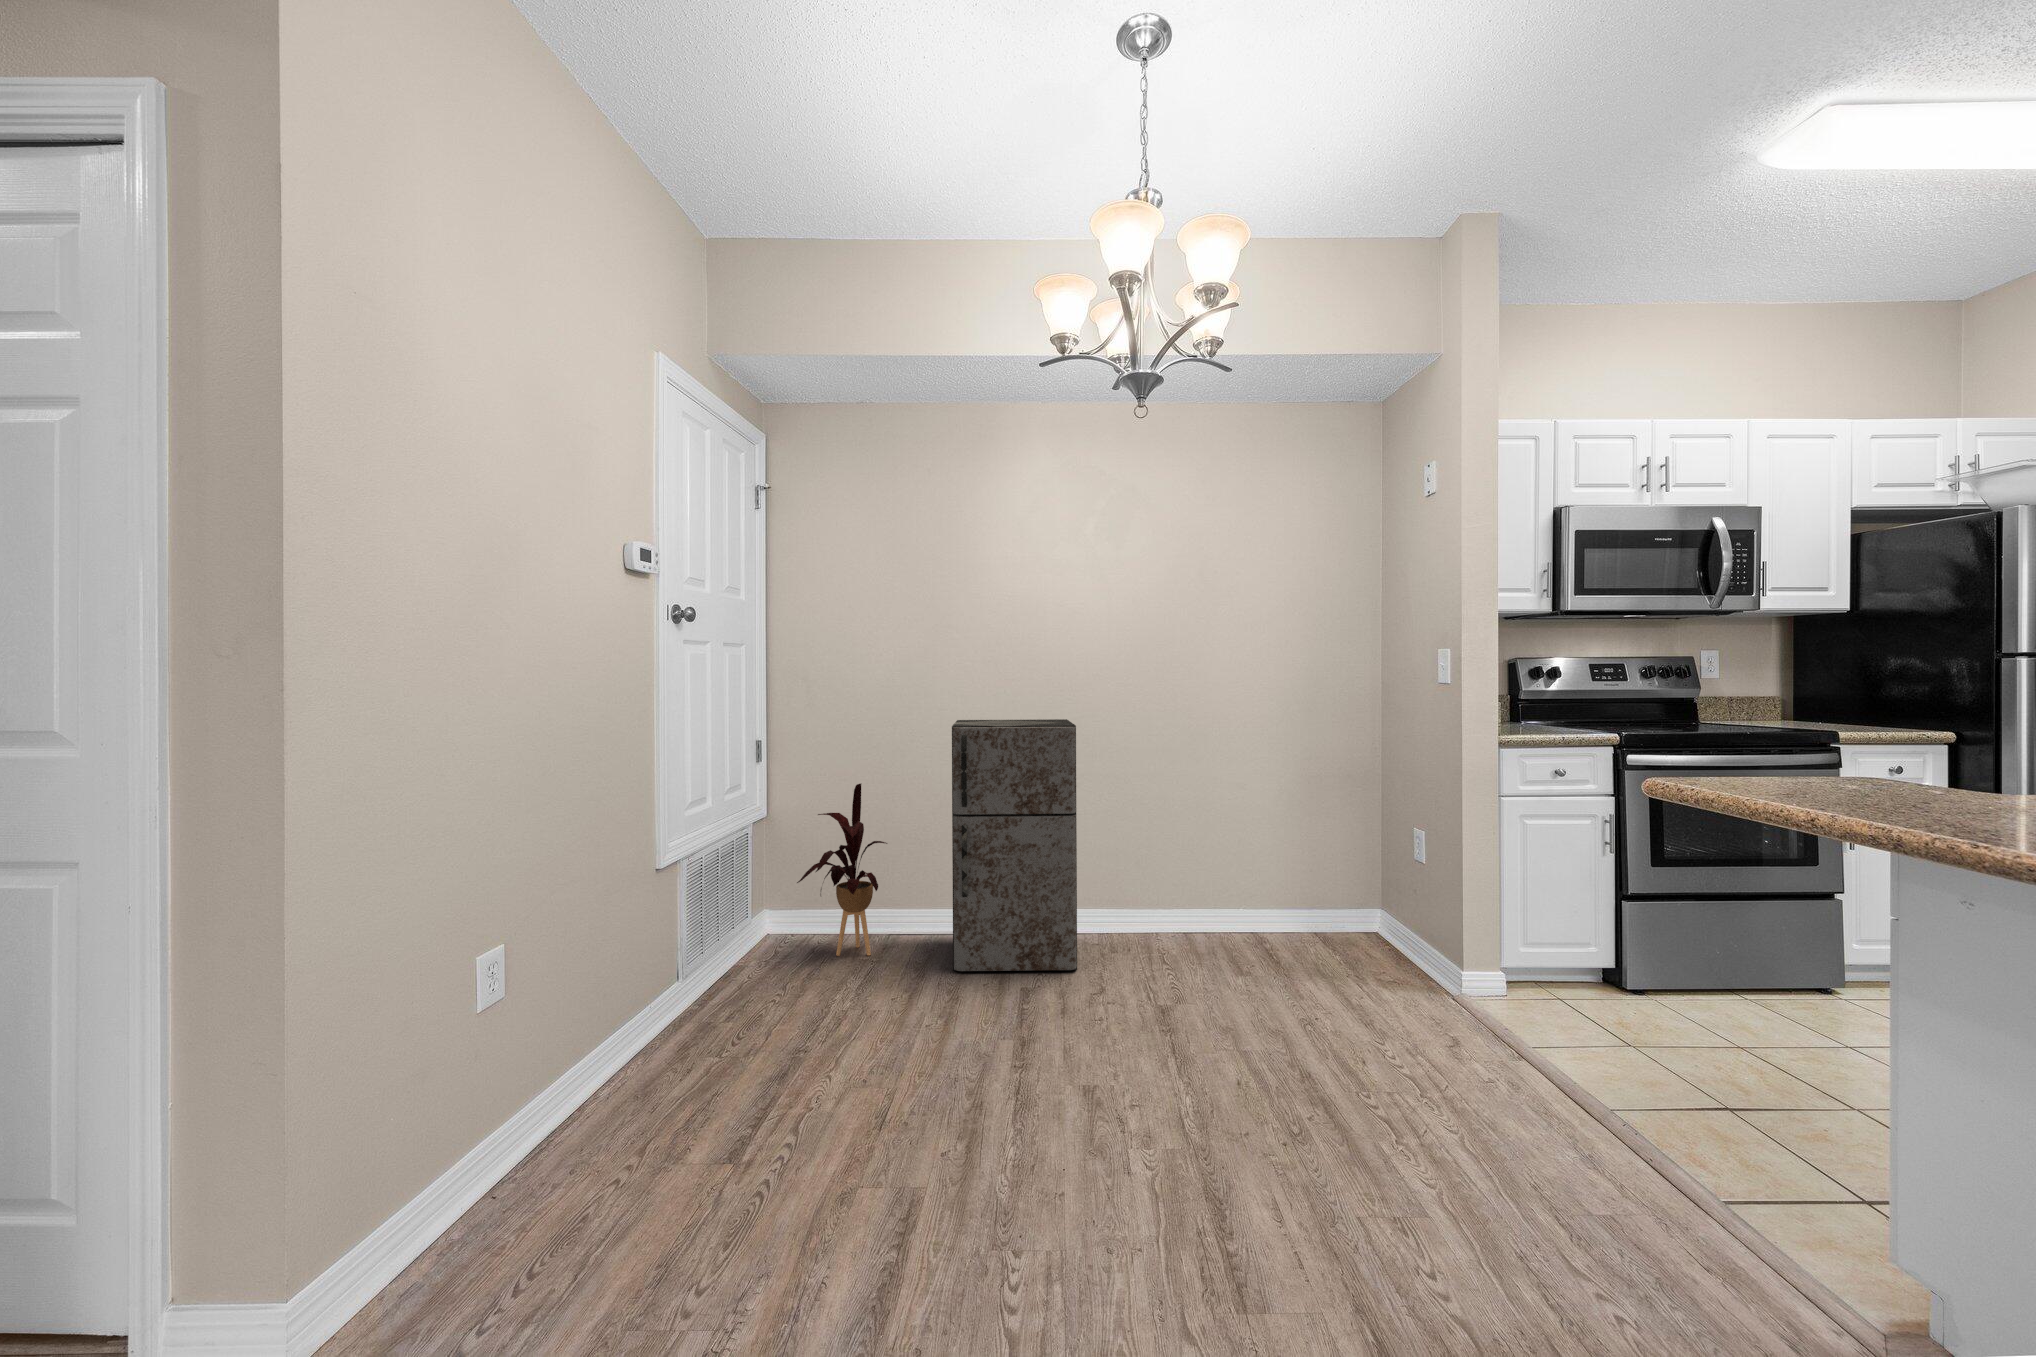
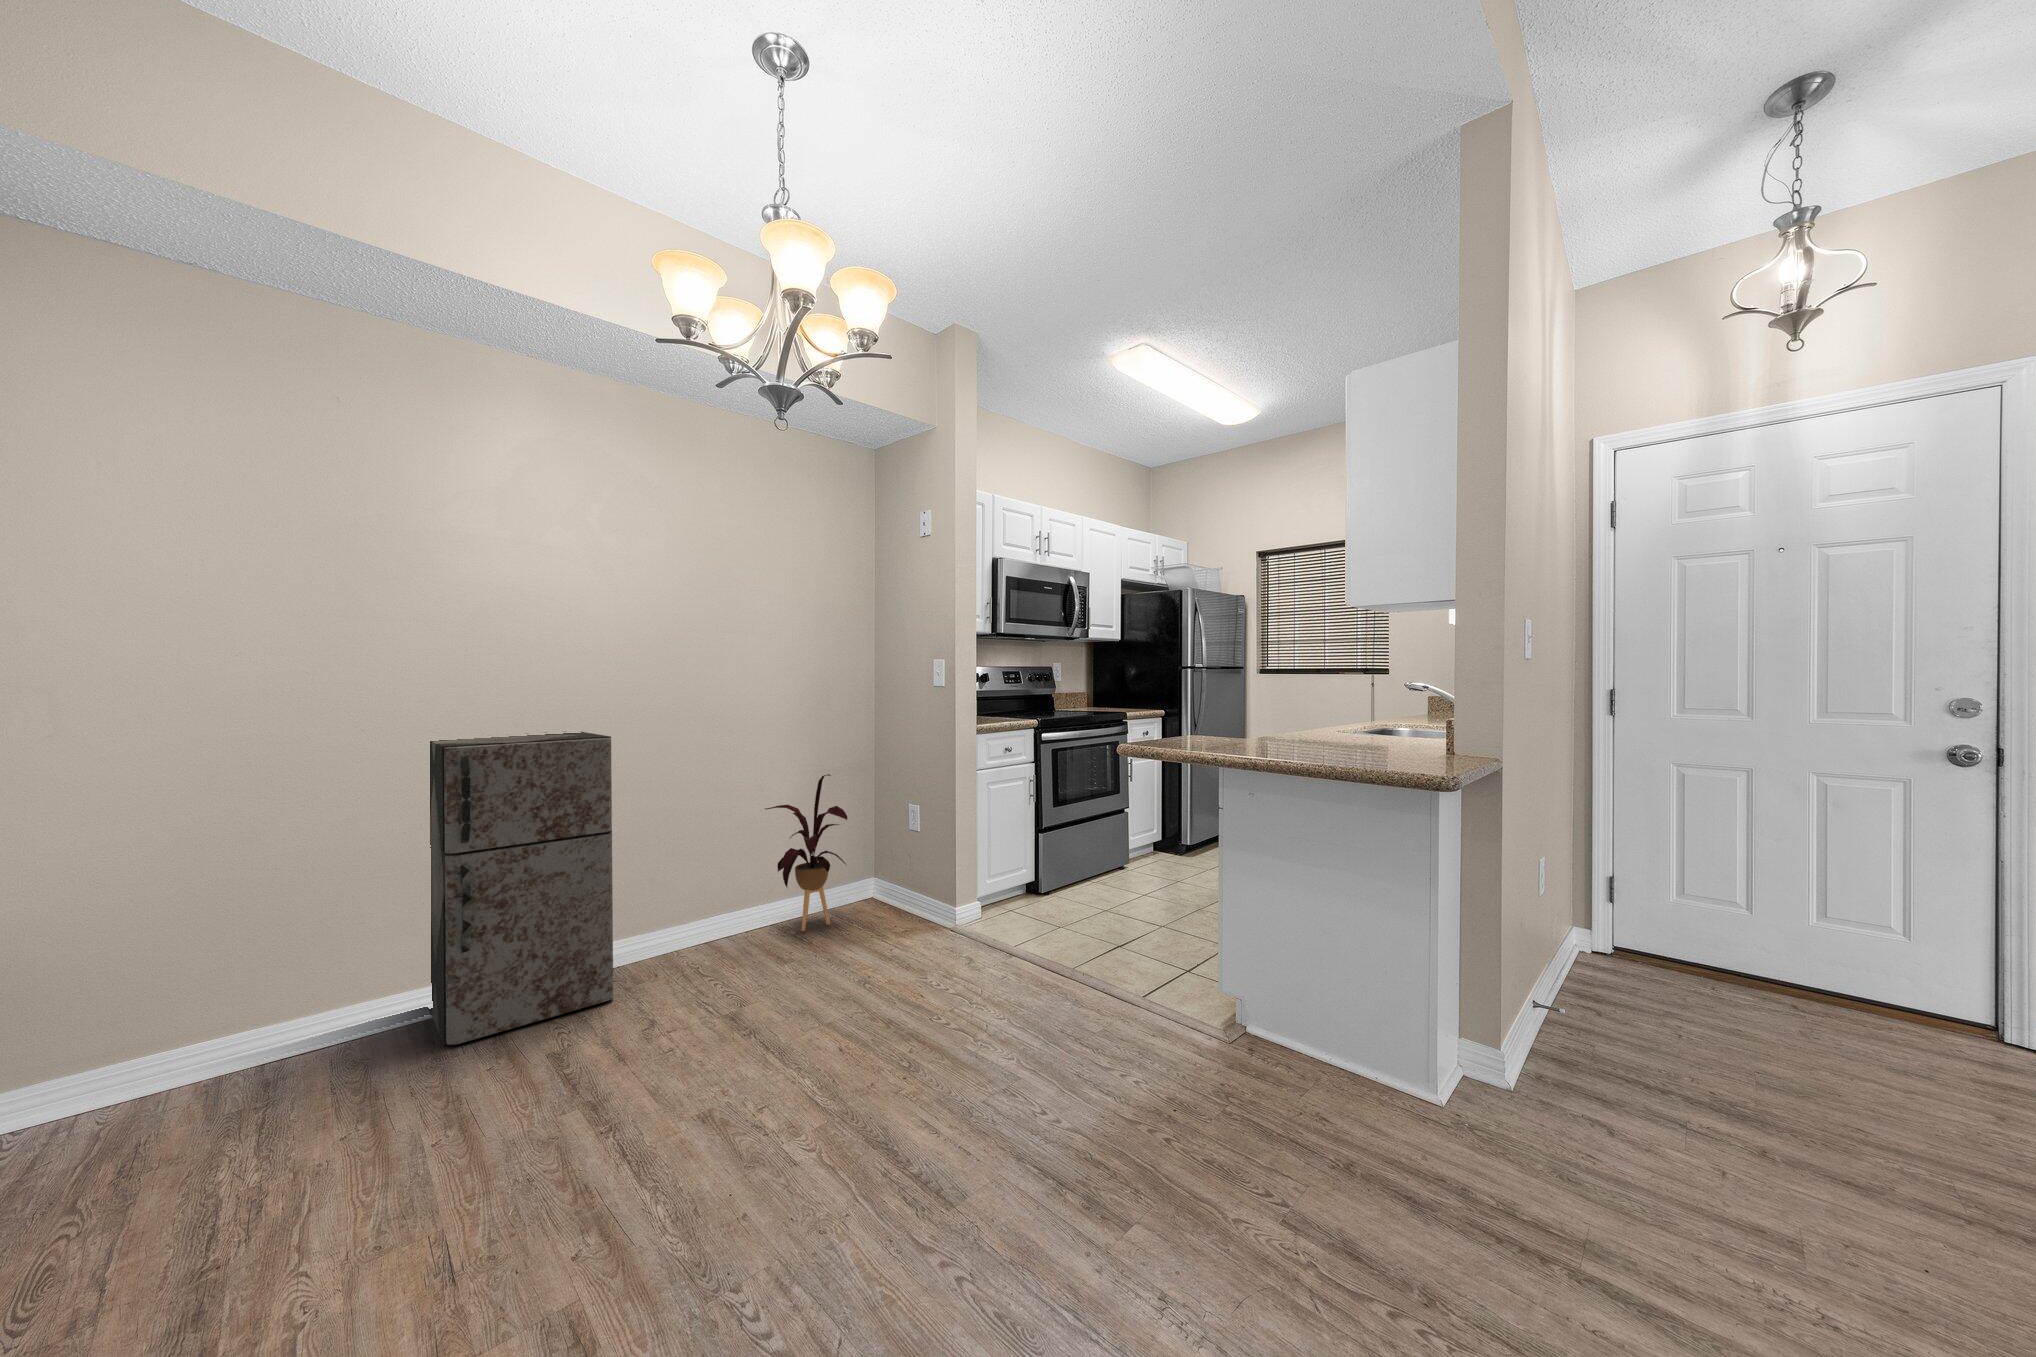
house plant: present [797,784,887,956] -> present [766,774,847,931]

